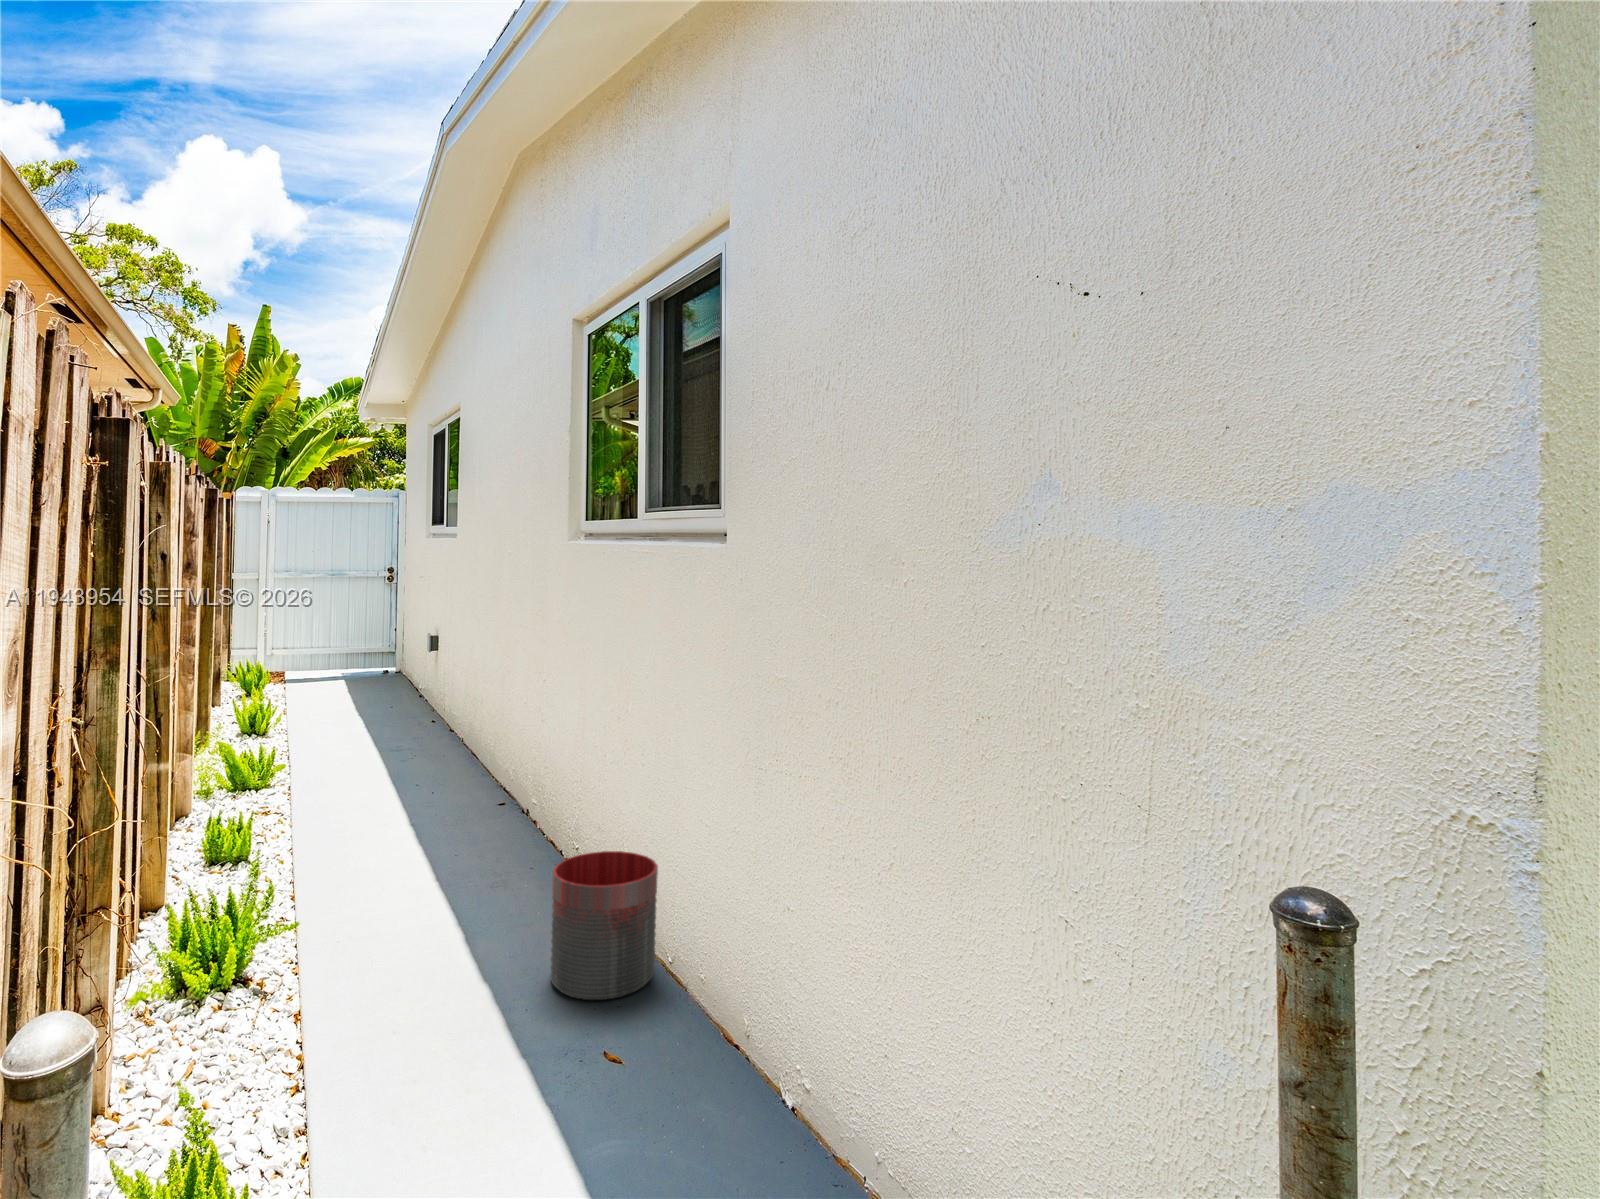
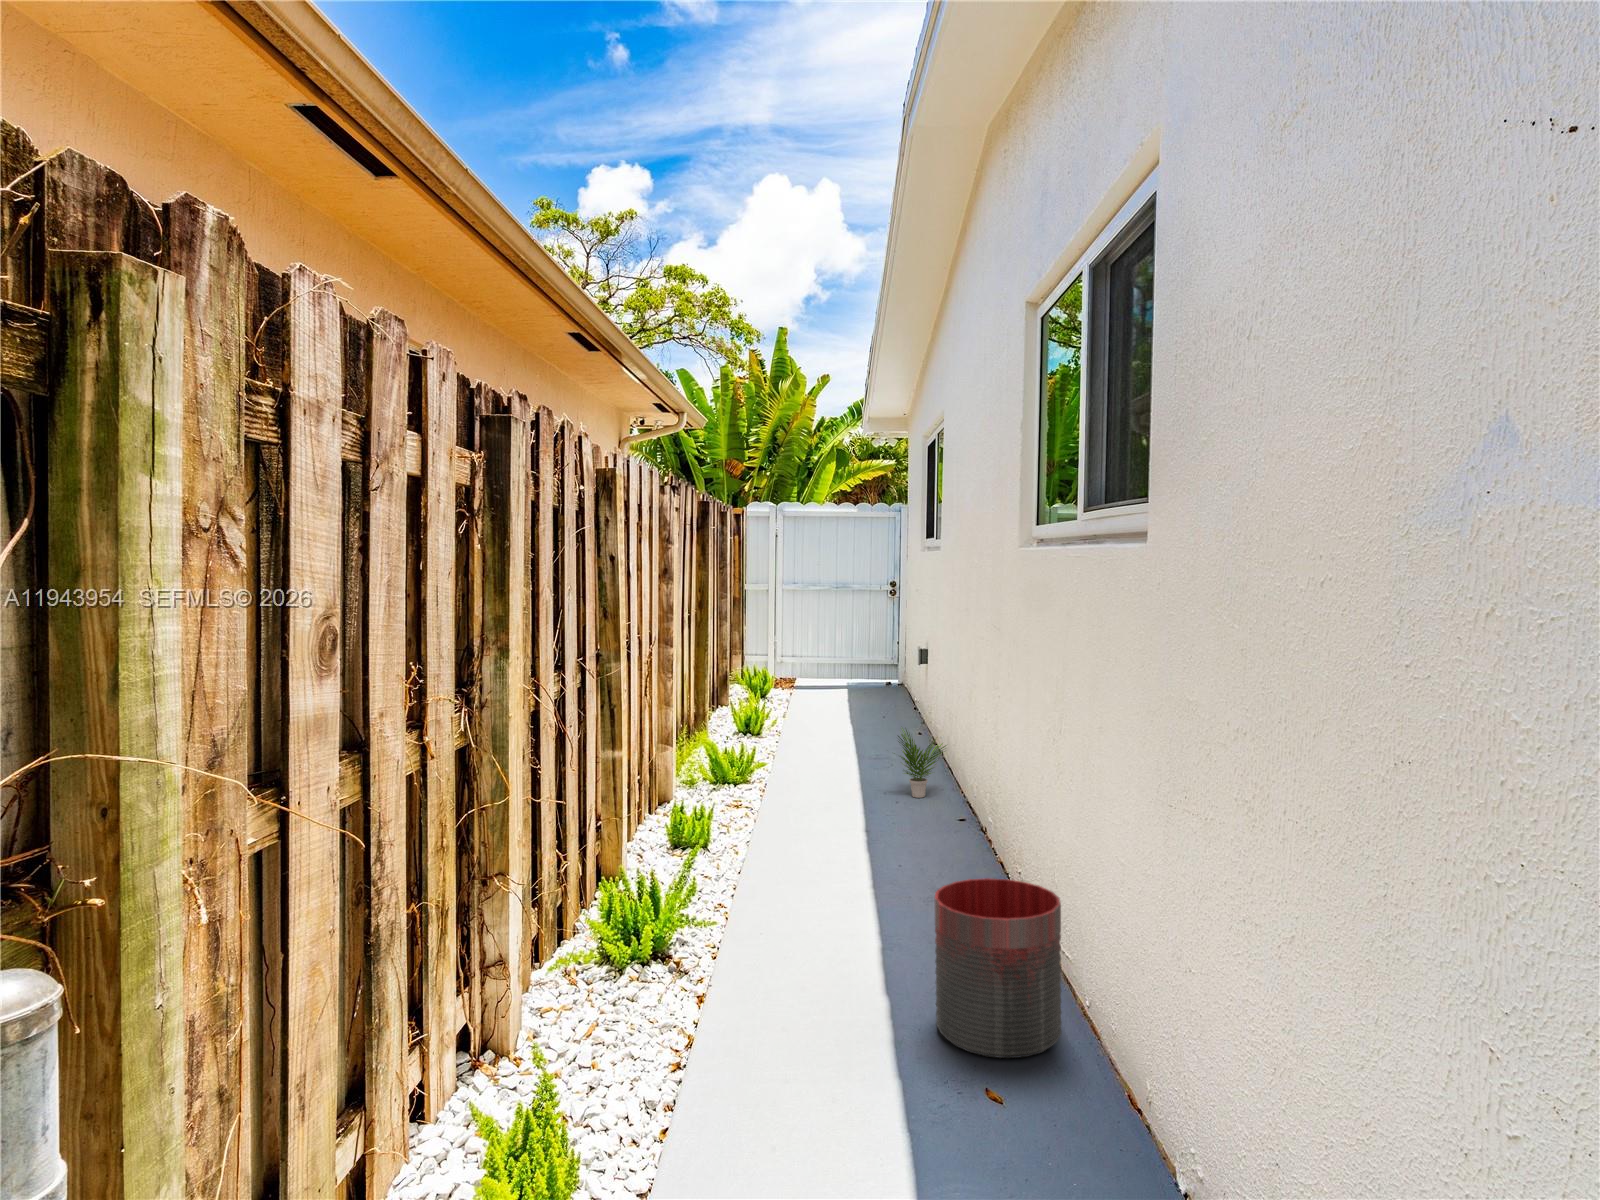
potted plant: none [428,721,490,785] -> present [898,729,946,798]

